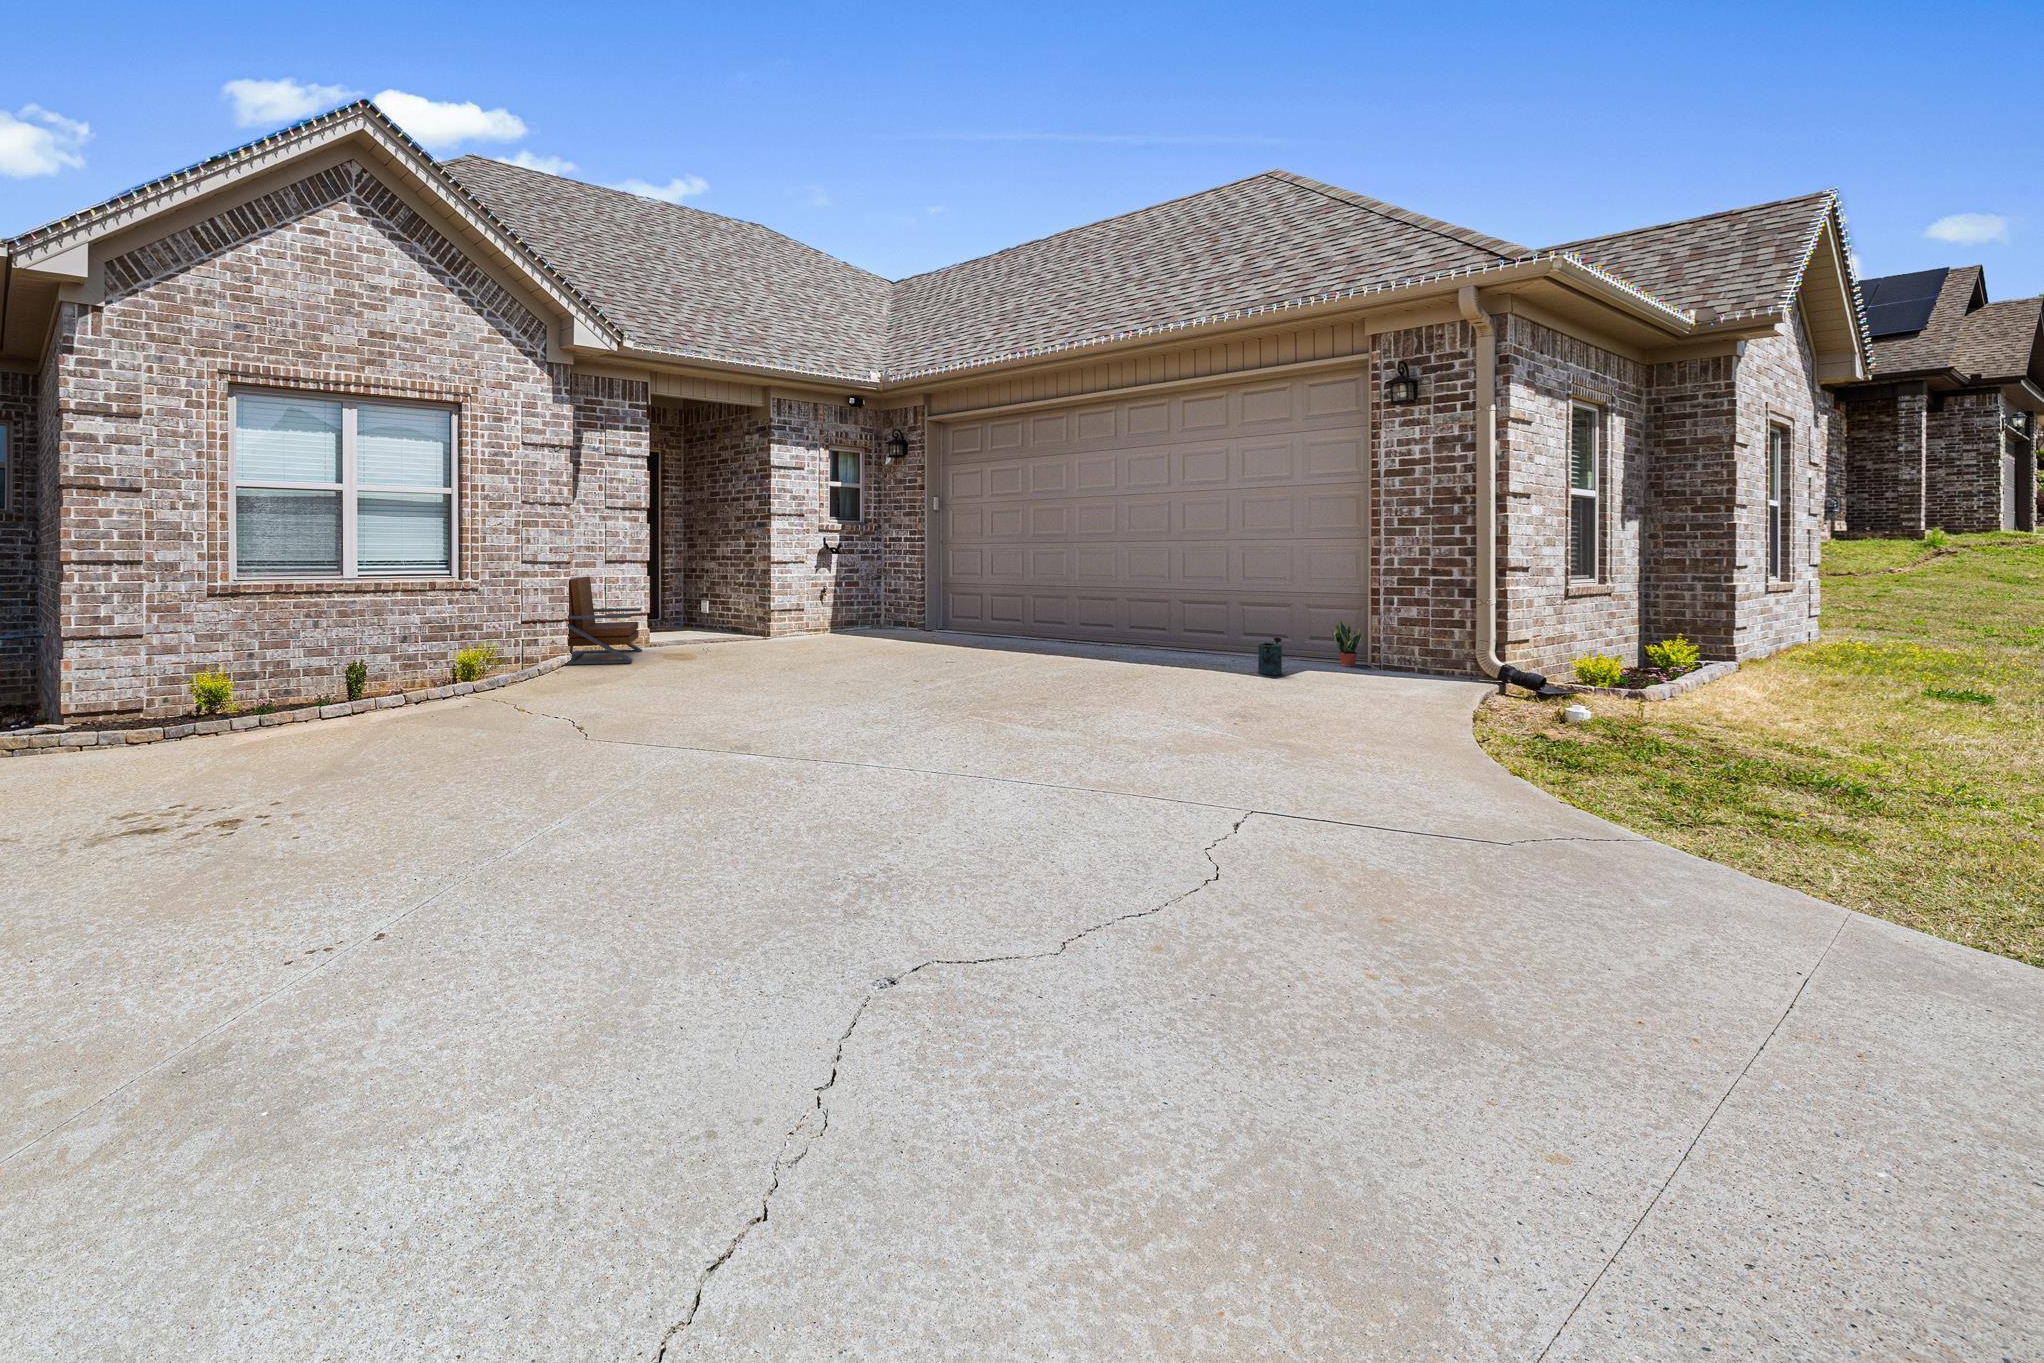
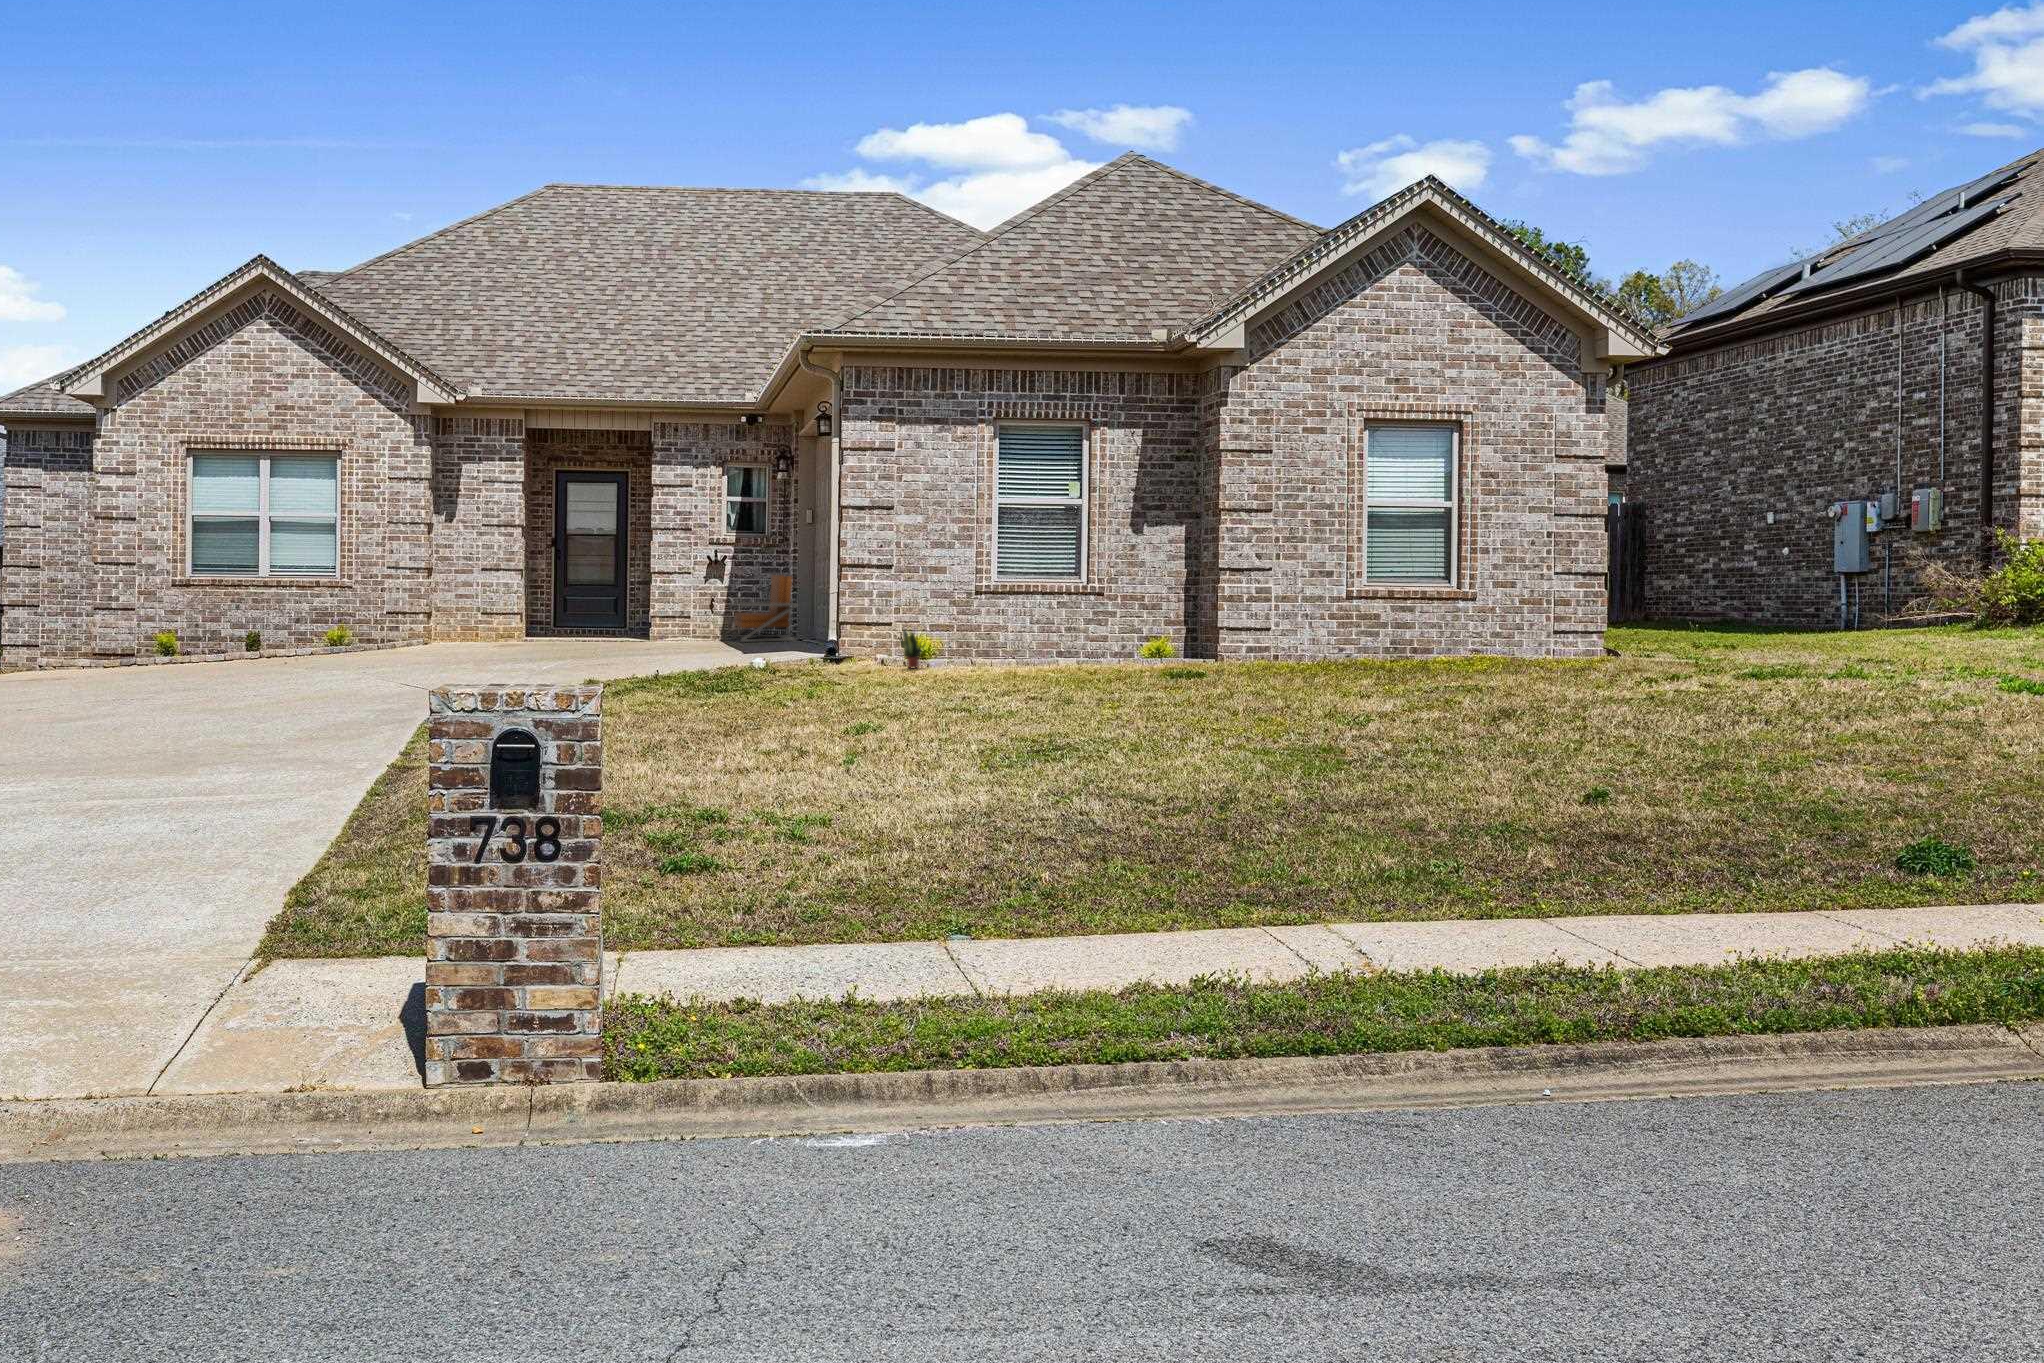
lounge chair: present [563,577,642,665] -> present [733,575,798,642]
watering can: present [1258,638,1282,675] -> none [807,640,846,670]

